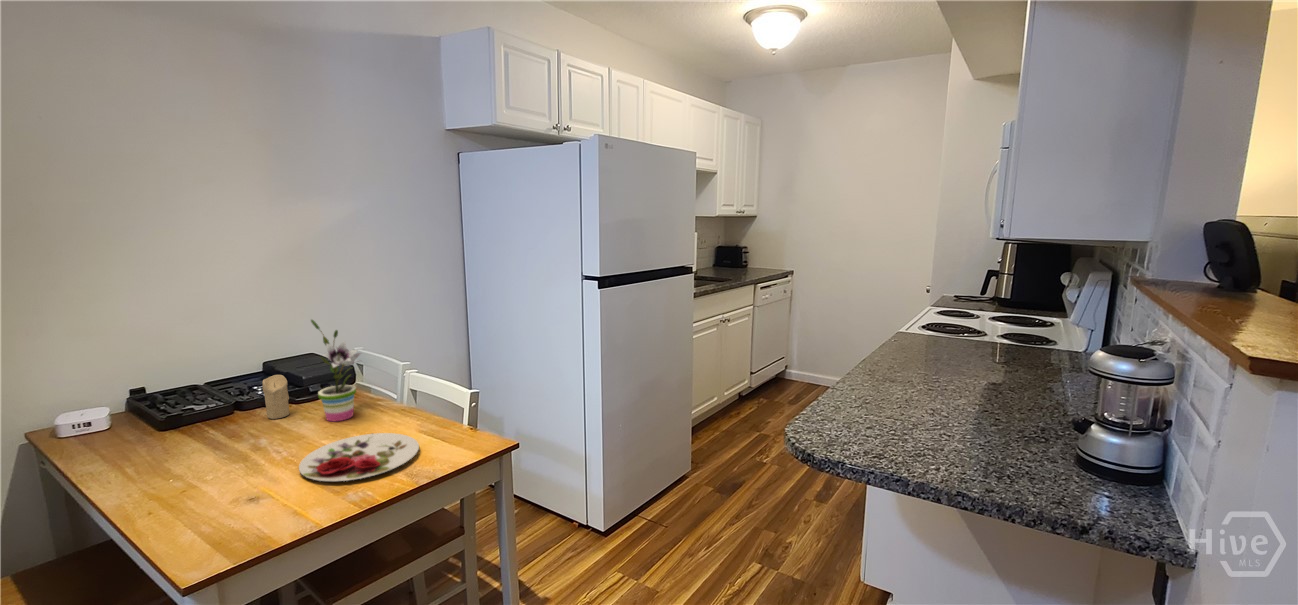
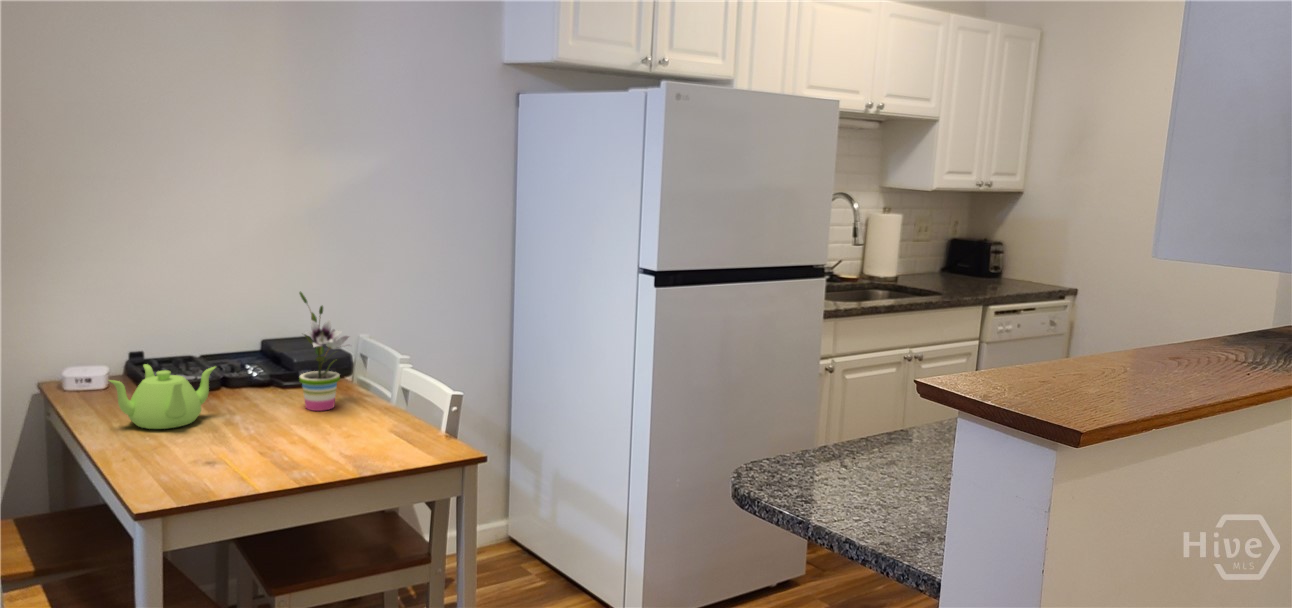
candle: present [262,375,289,419] -> none [247,351,273,400]
teapot: none [115,397,235,468] -> present [109,364,216,429]
plate: present [299,433,419,481] -> none [259,426,383,463]

